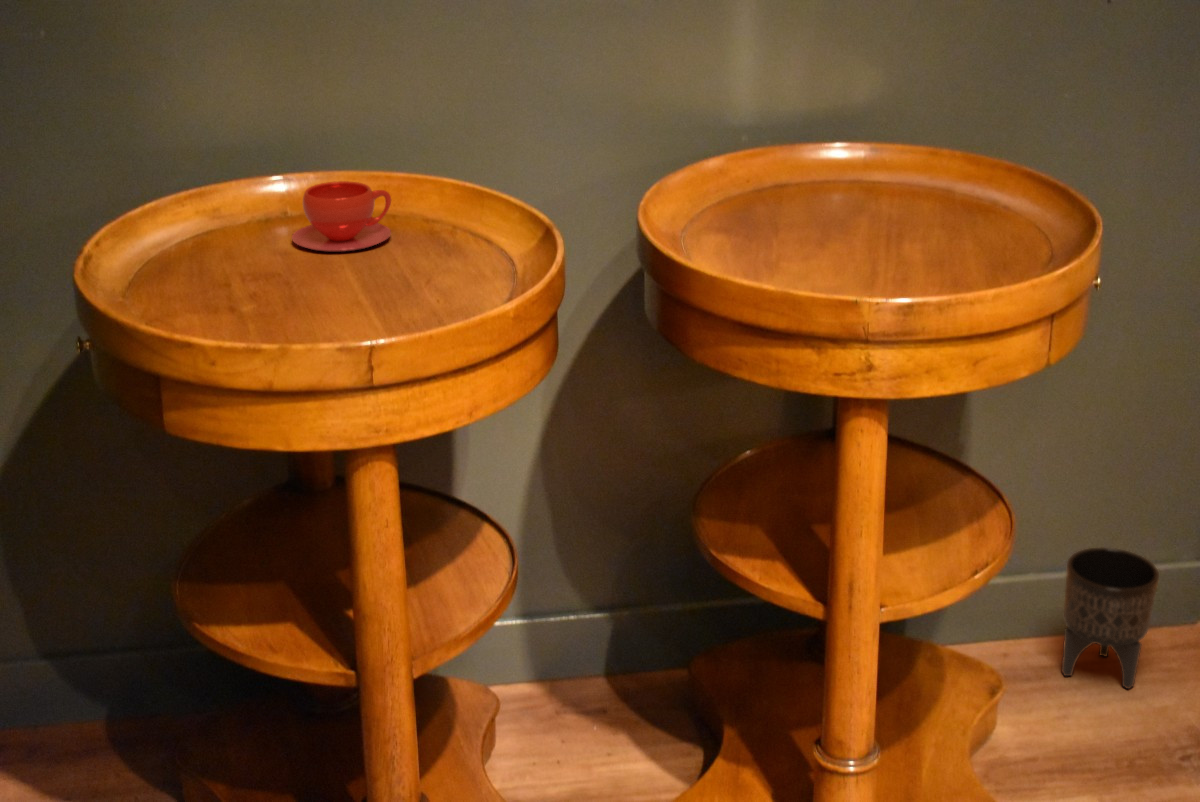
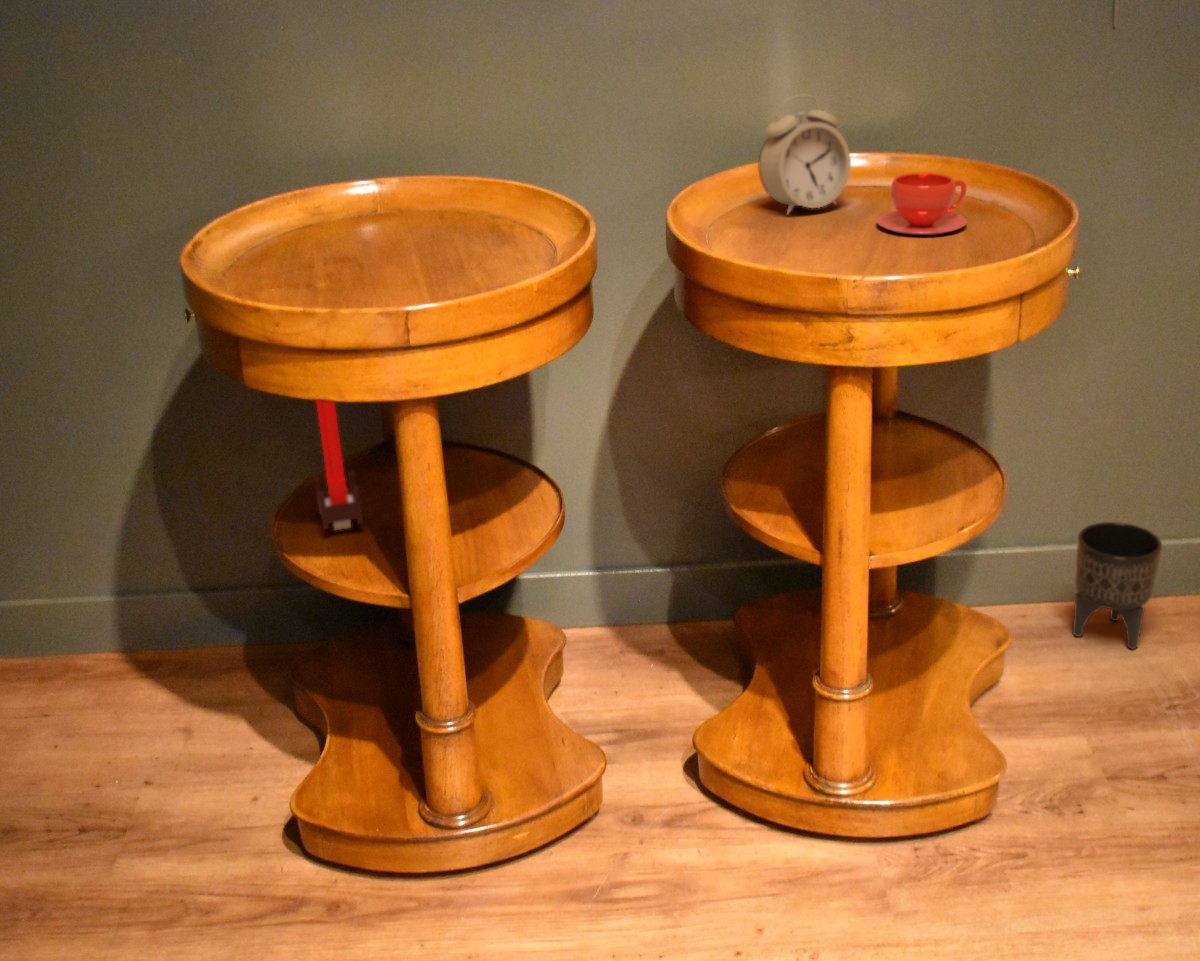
alarm clock: none [736,85,838,220] -> present [759,95,851,213]
teacup: present [292,181,391,252] -> present [877,173,967,235]
candle: none [218,371,279,591] -> present [315,400,363,530]

